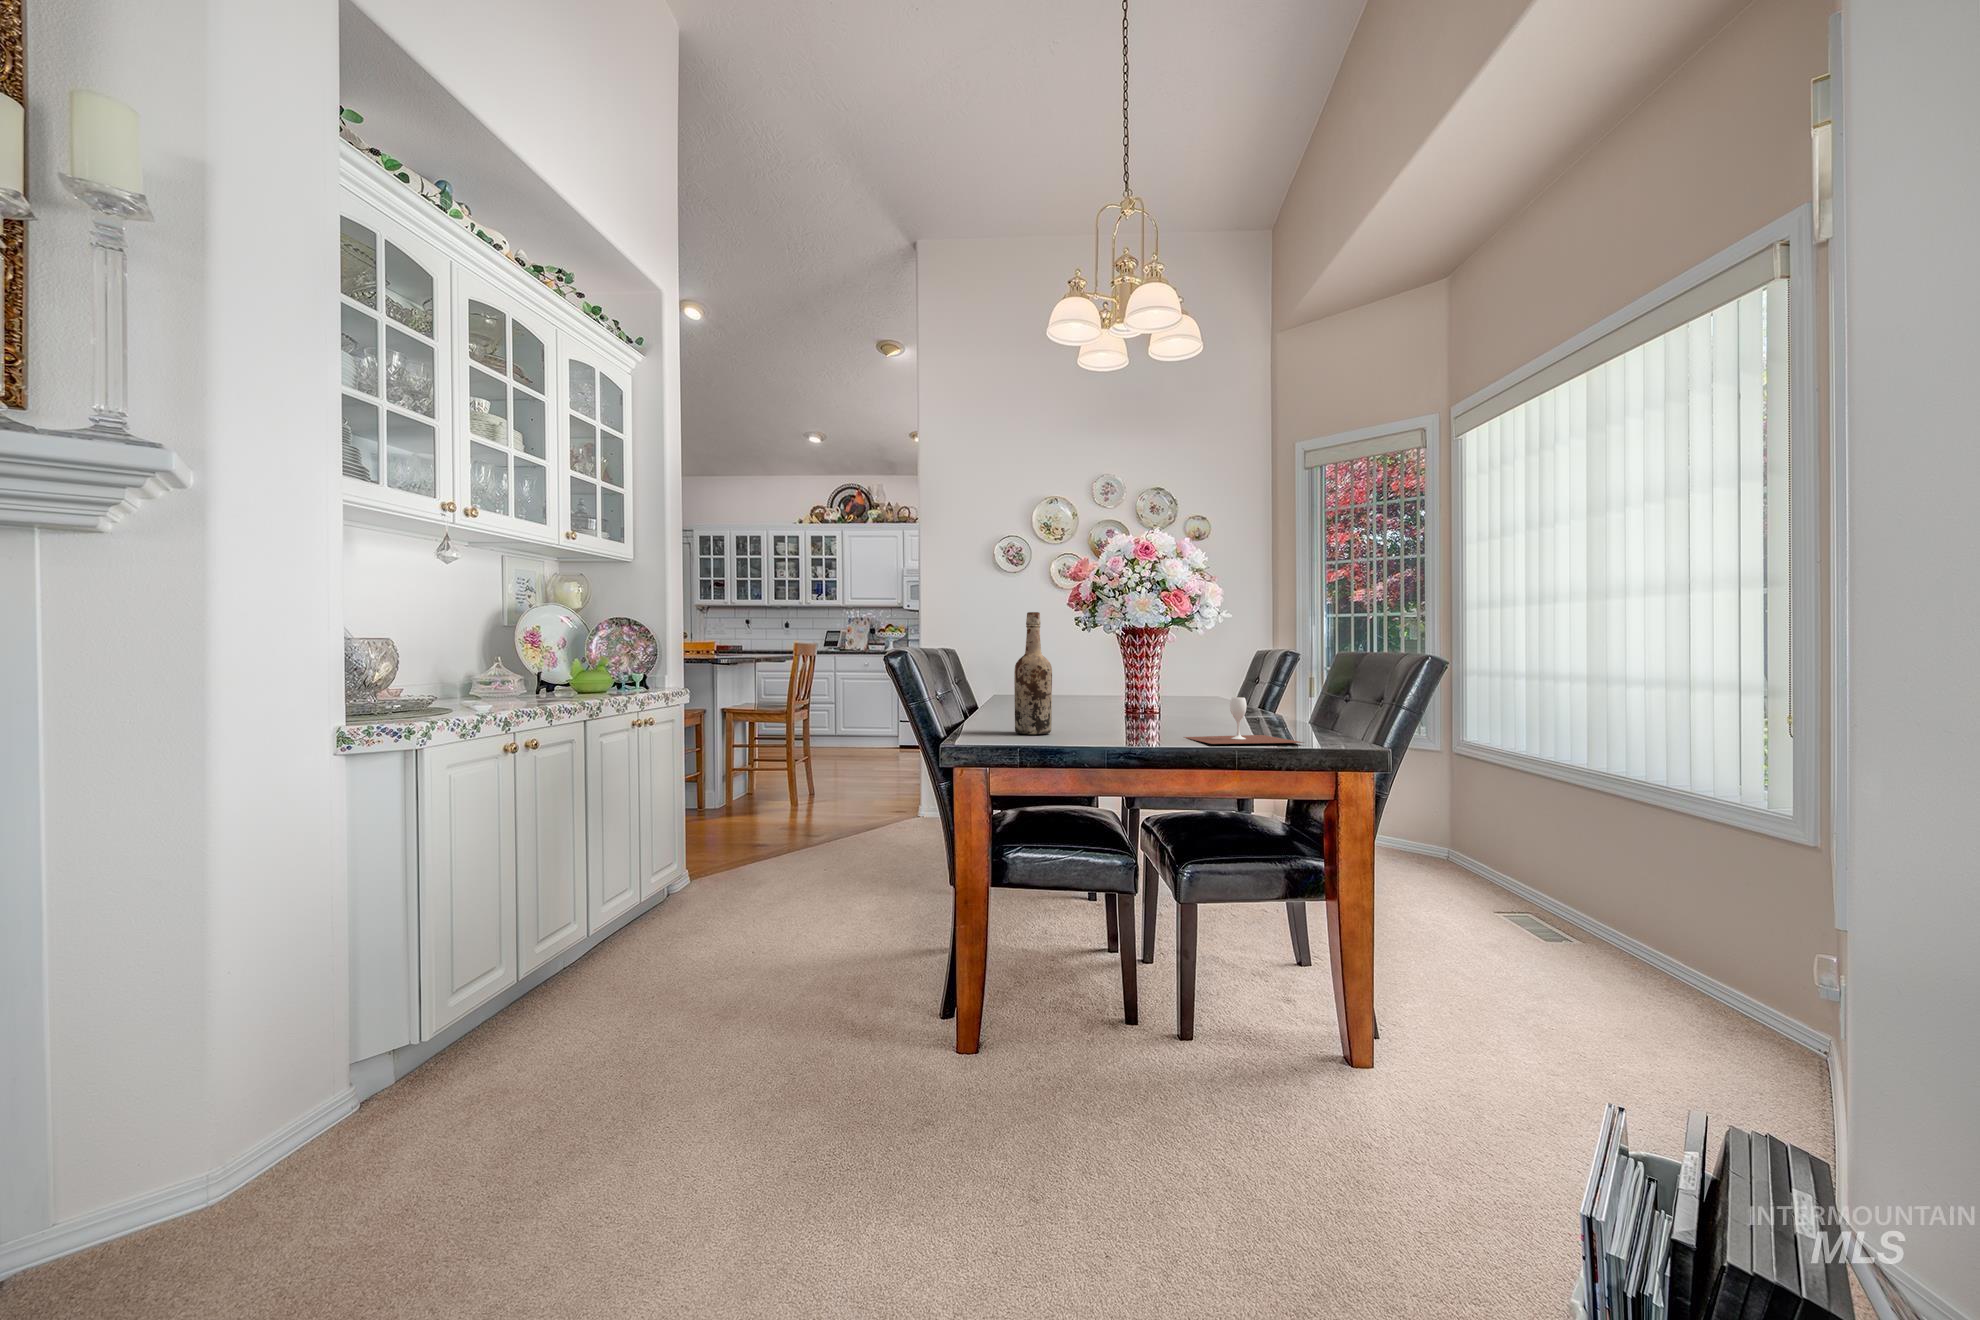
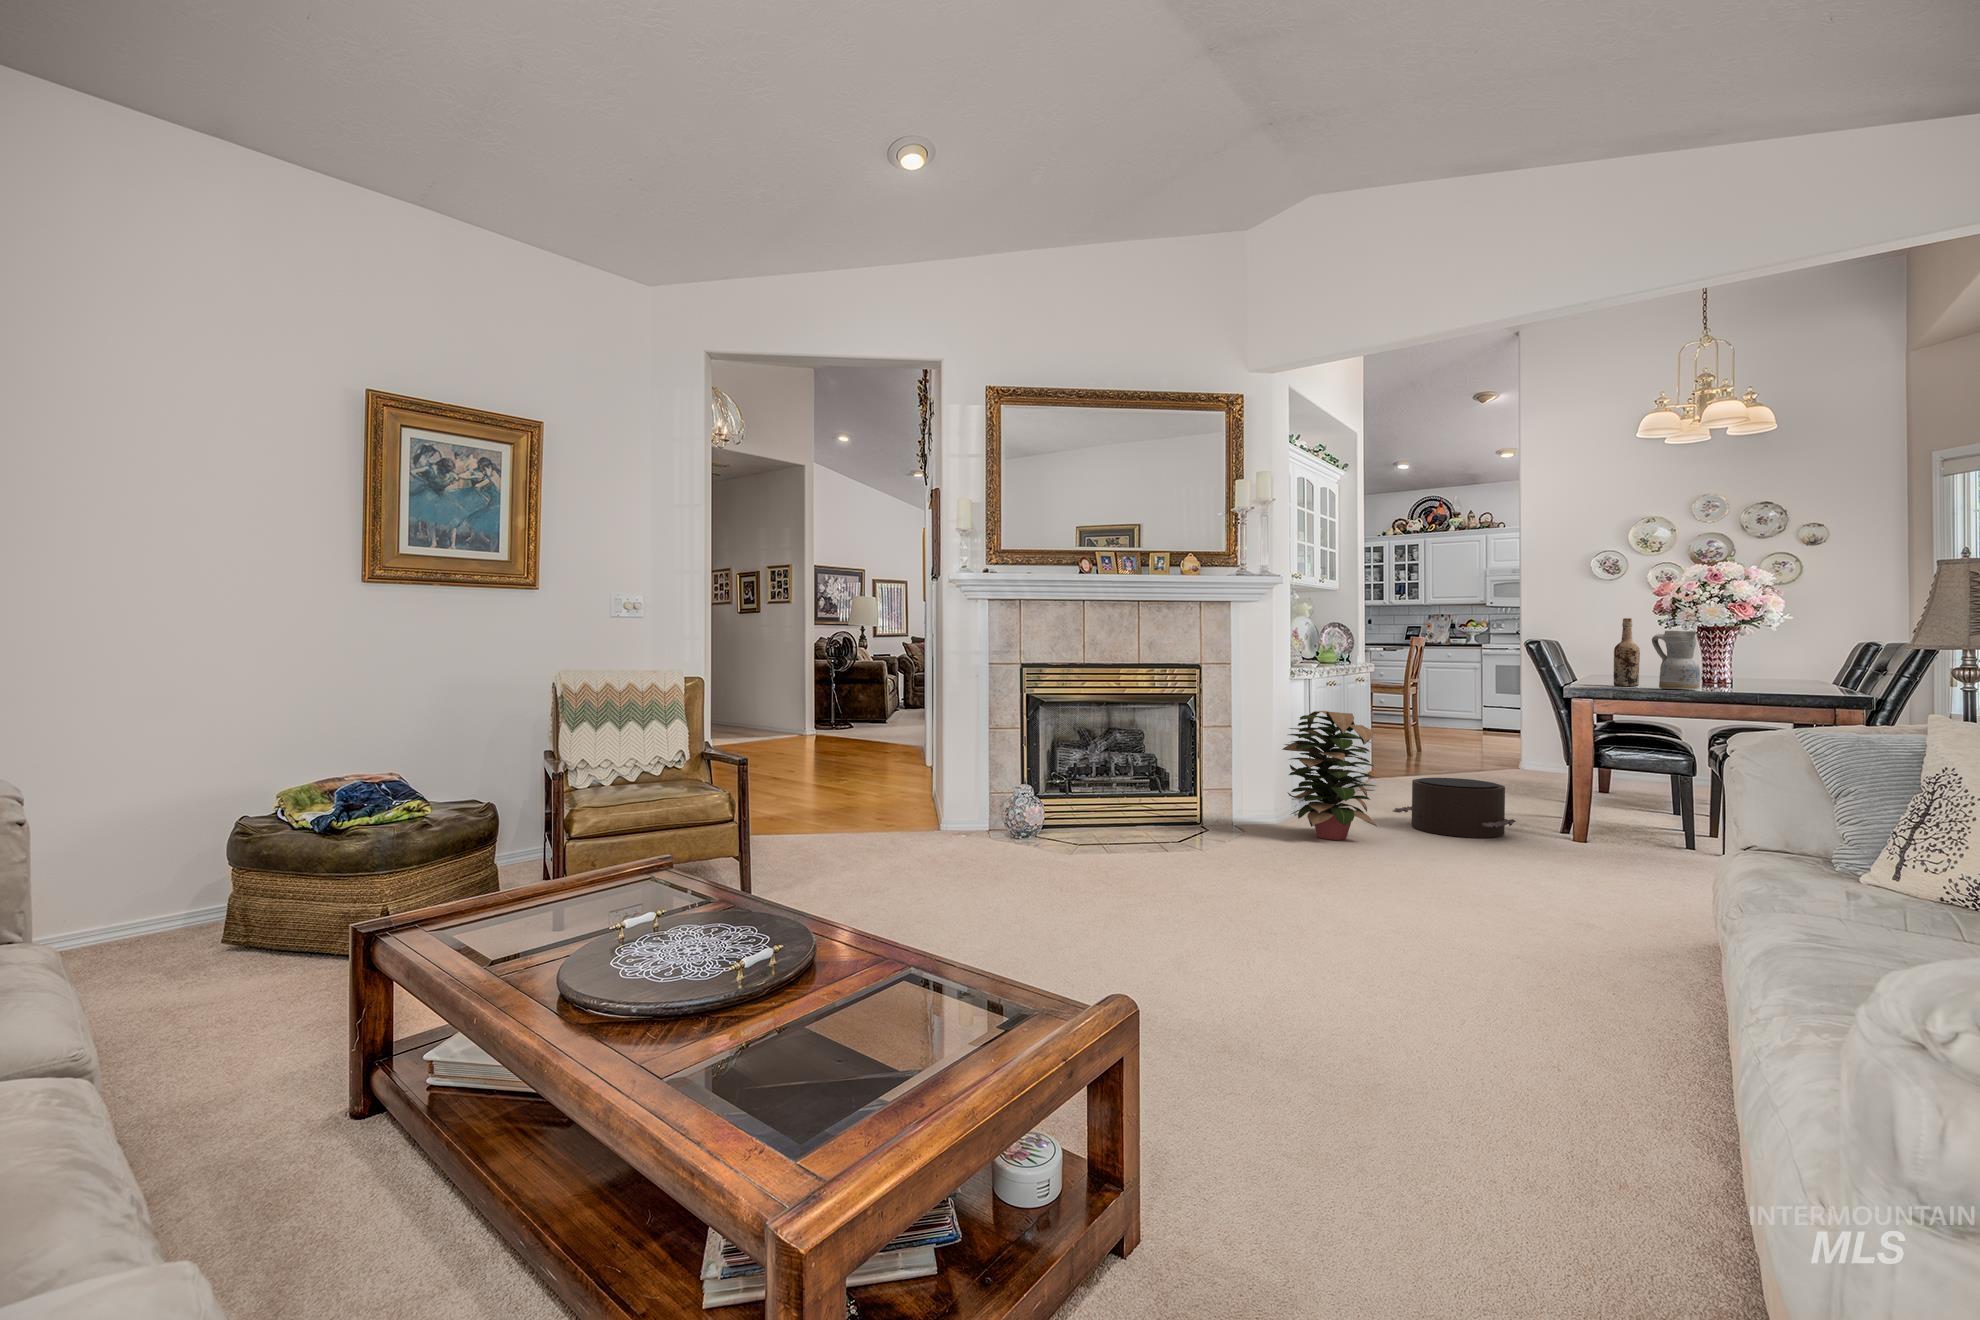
ceramic pitcher: none [1070,634,1142,742] -> present [1652,630,1700,689]
wine glass: present [1184,697,1303,744] -> none [1731,667,1819,693]
decorative plant: none [306,822,569,1161] -> present [1282,711,1377,840]
pouf: none [654,904,871,1047] -> present [1393,778,1516,838]

